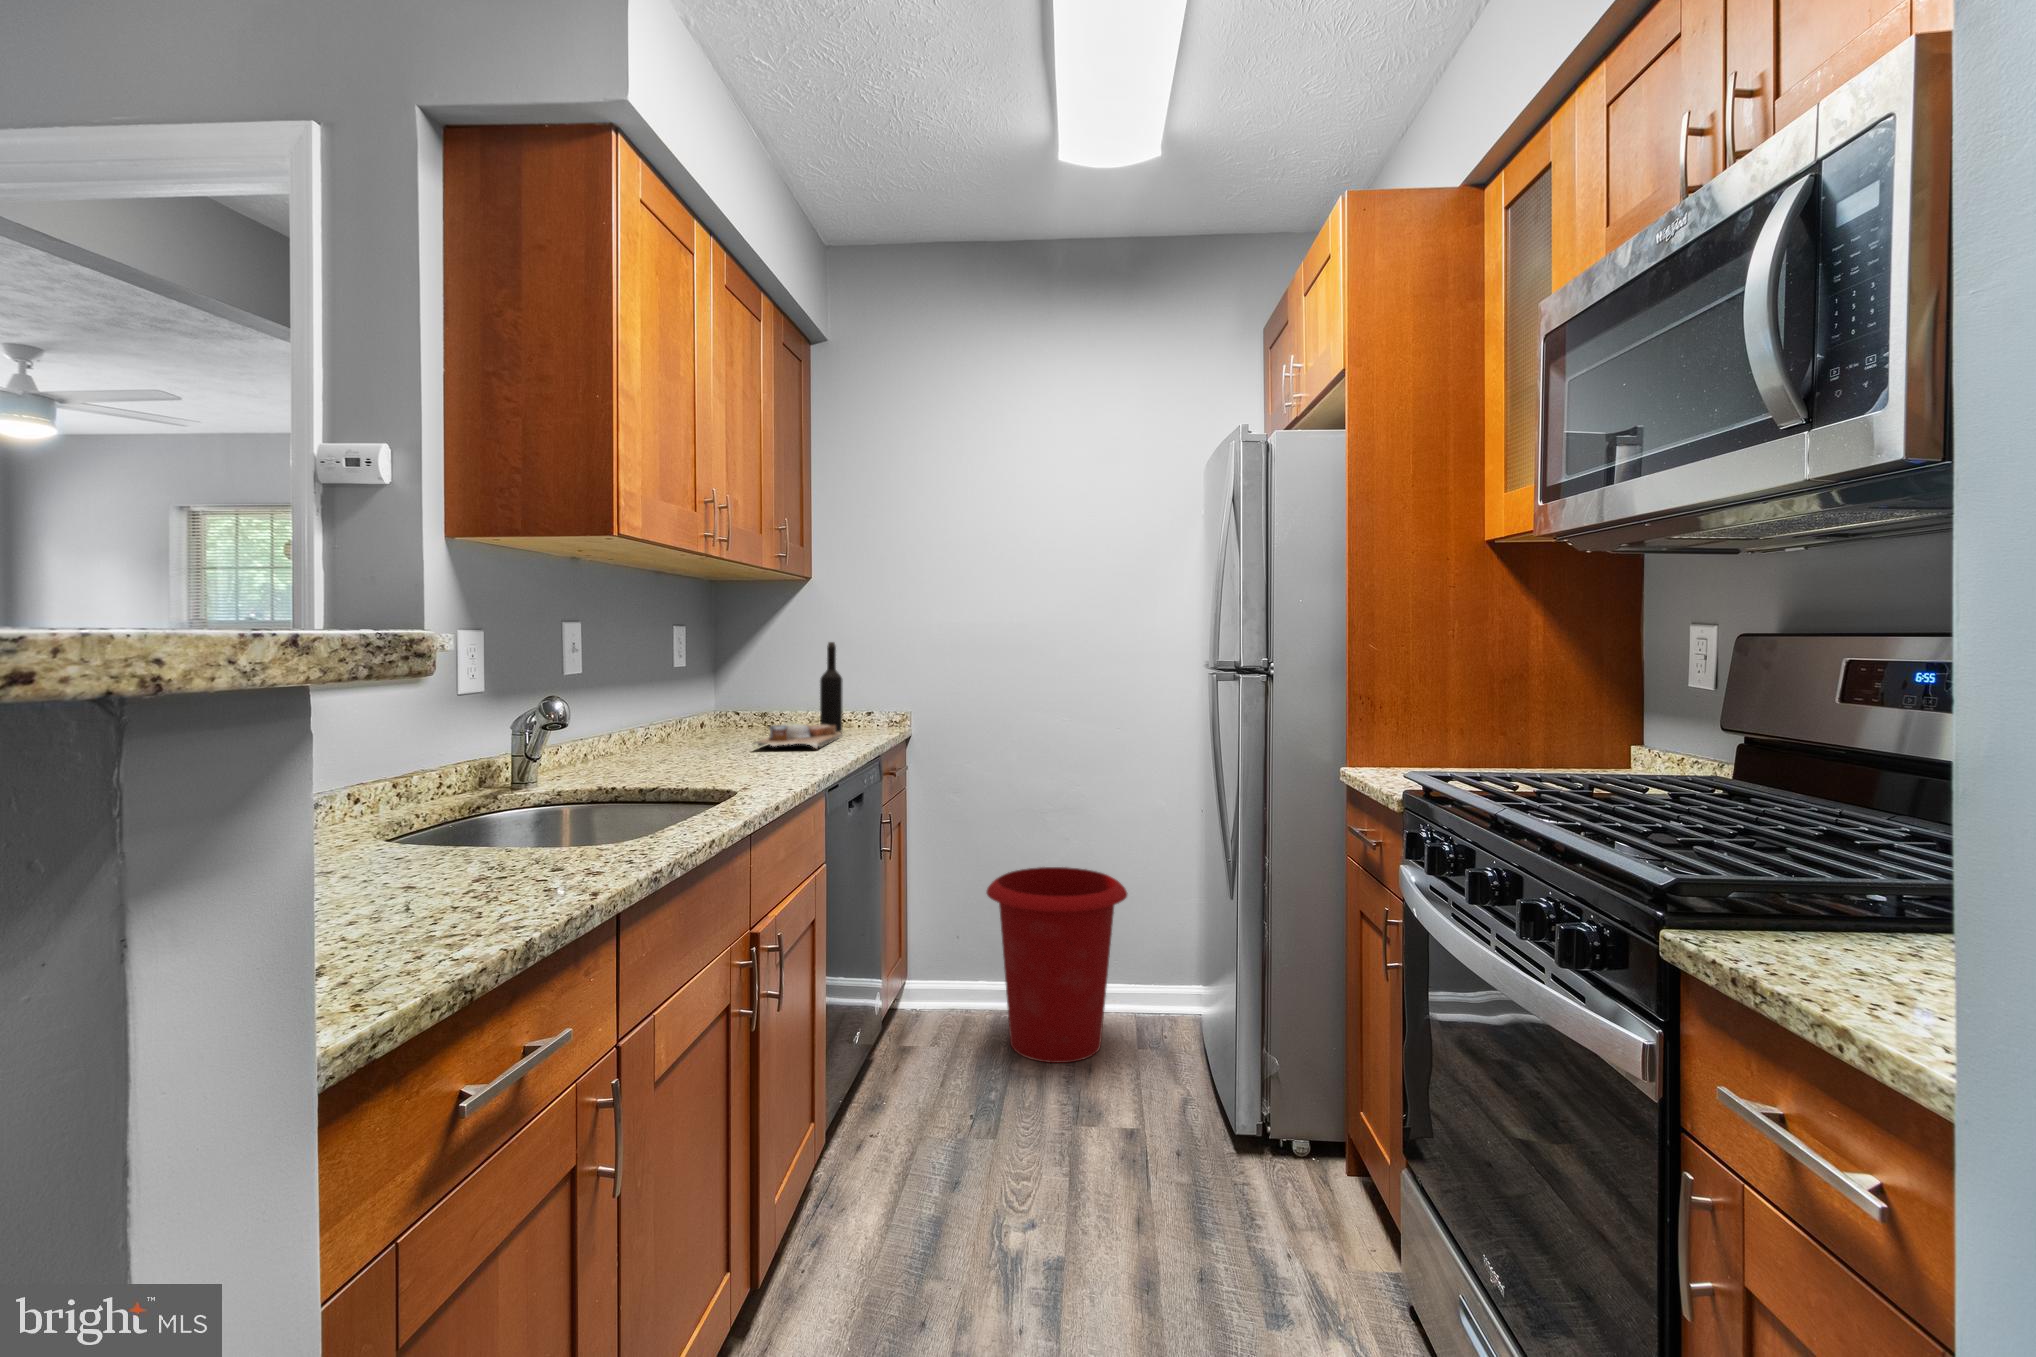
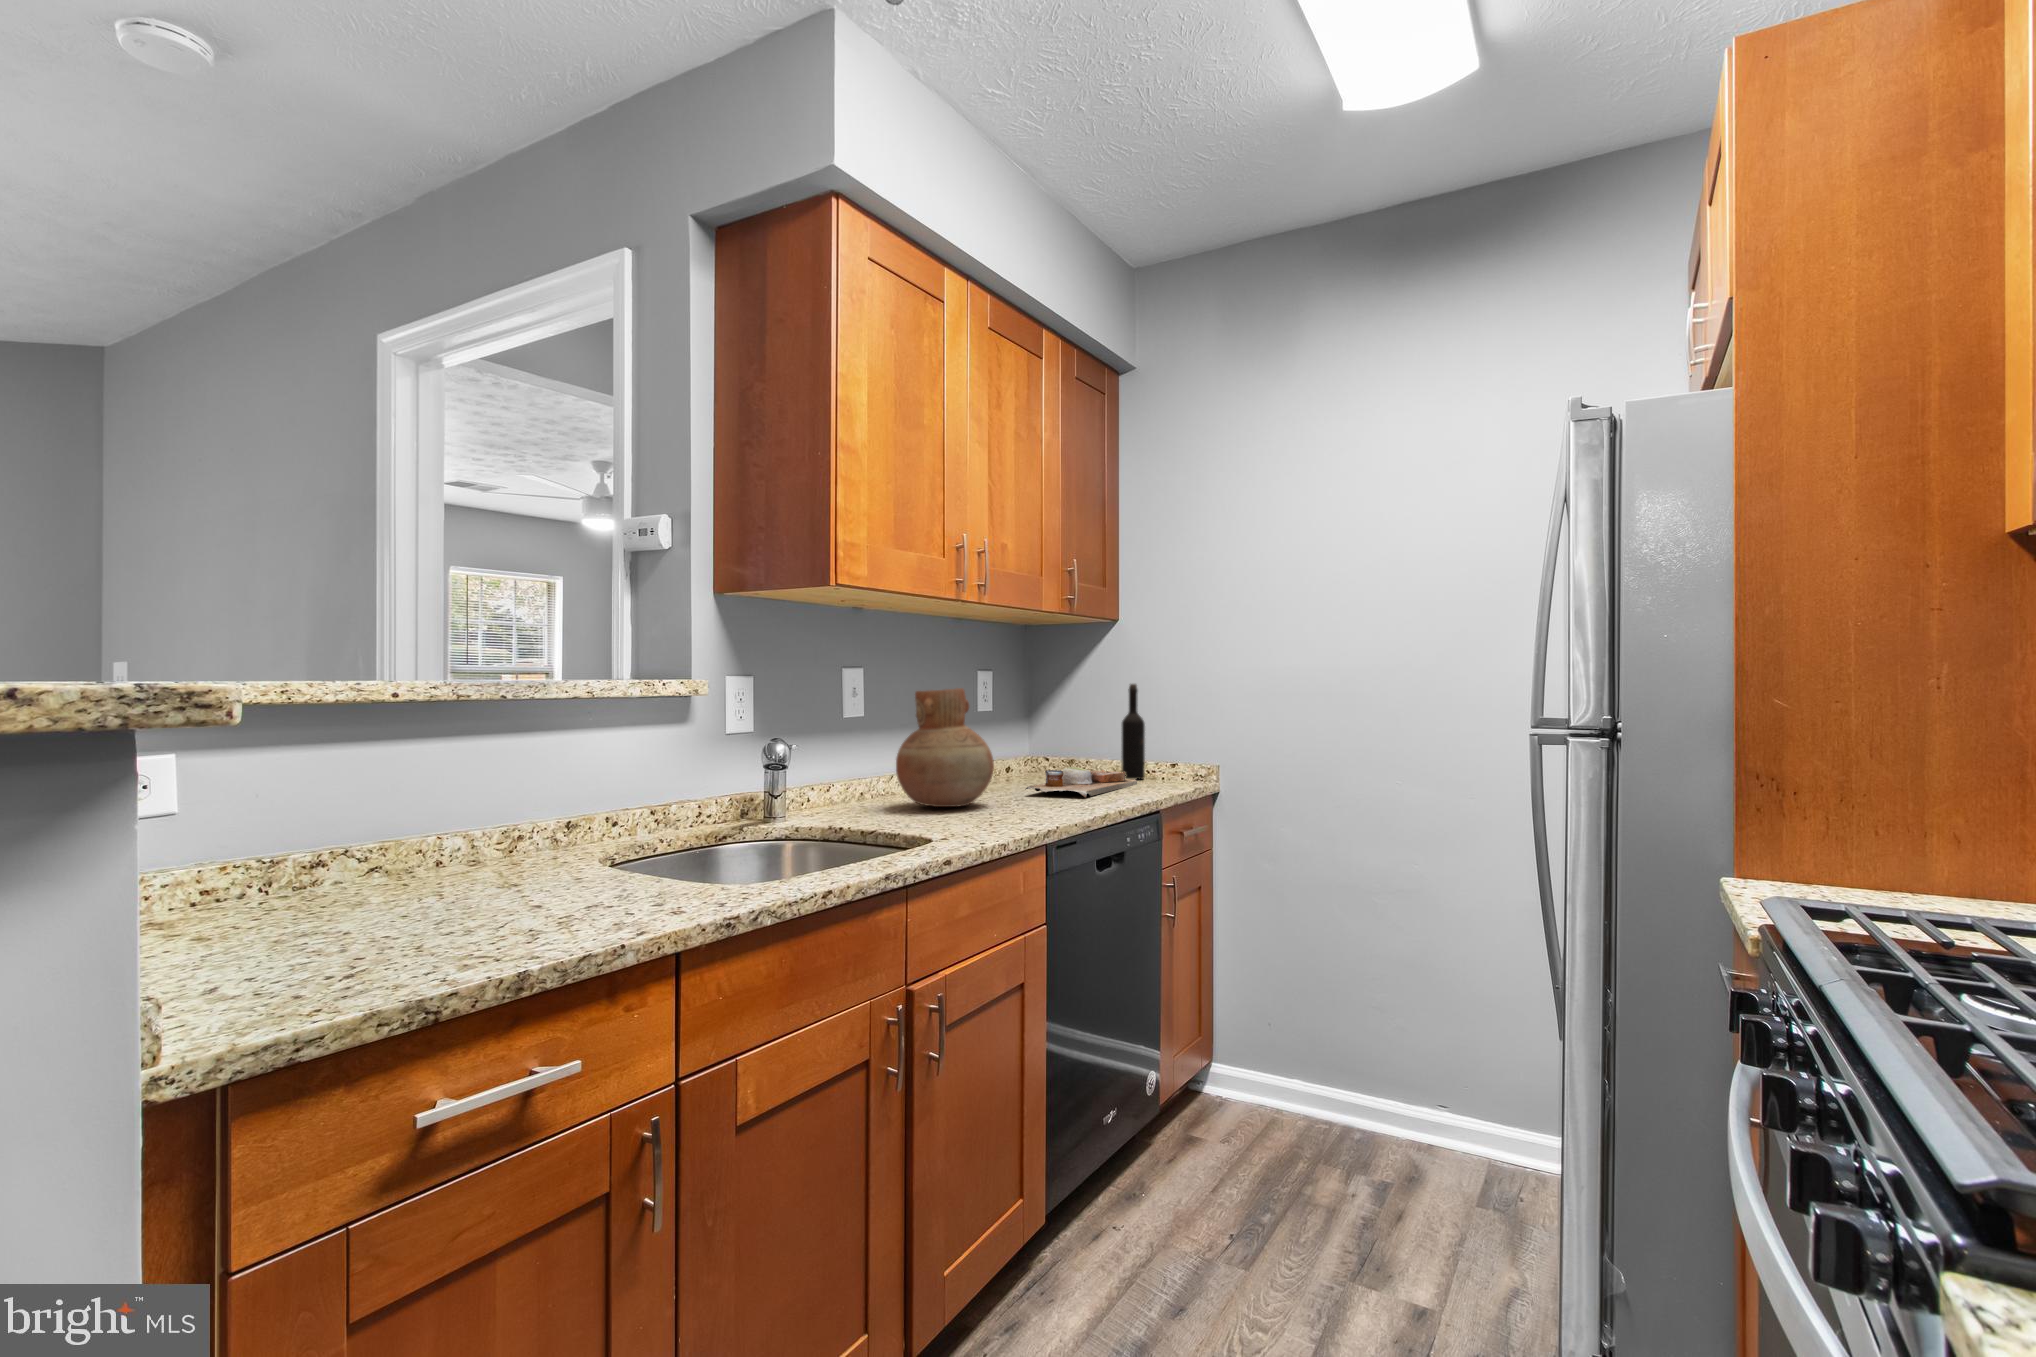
vase: none [632,644,737,765] -> present [896,688,994,807]
waste bin: present [986,867,1128,1063] -> none [1282,951,1466,1202]

